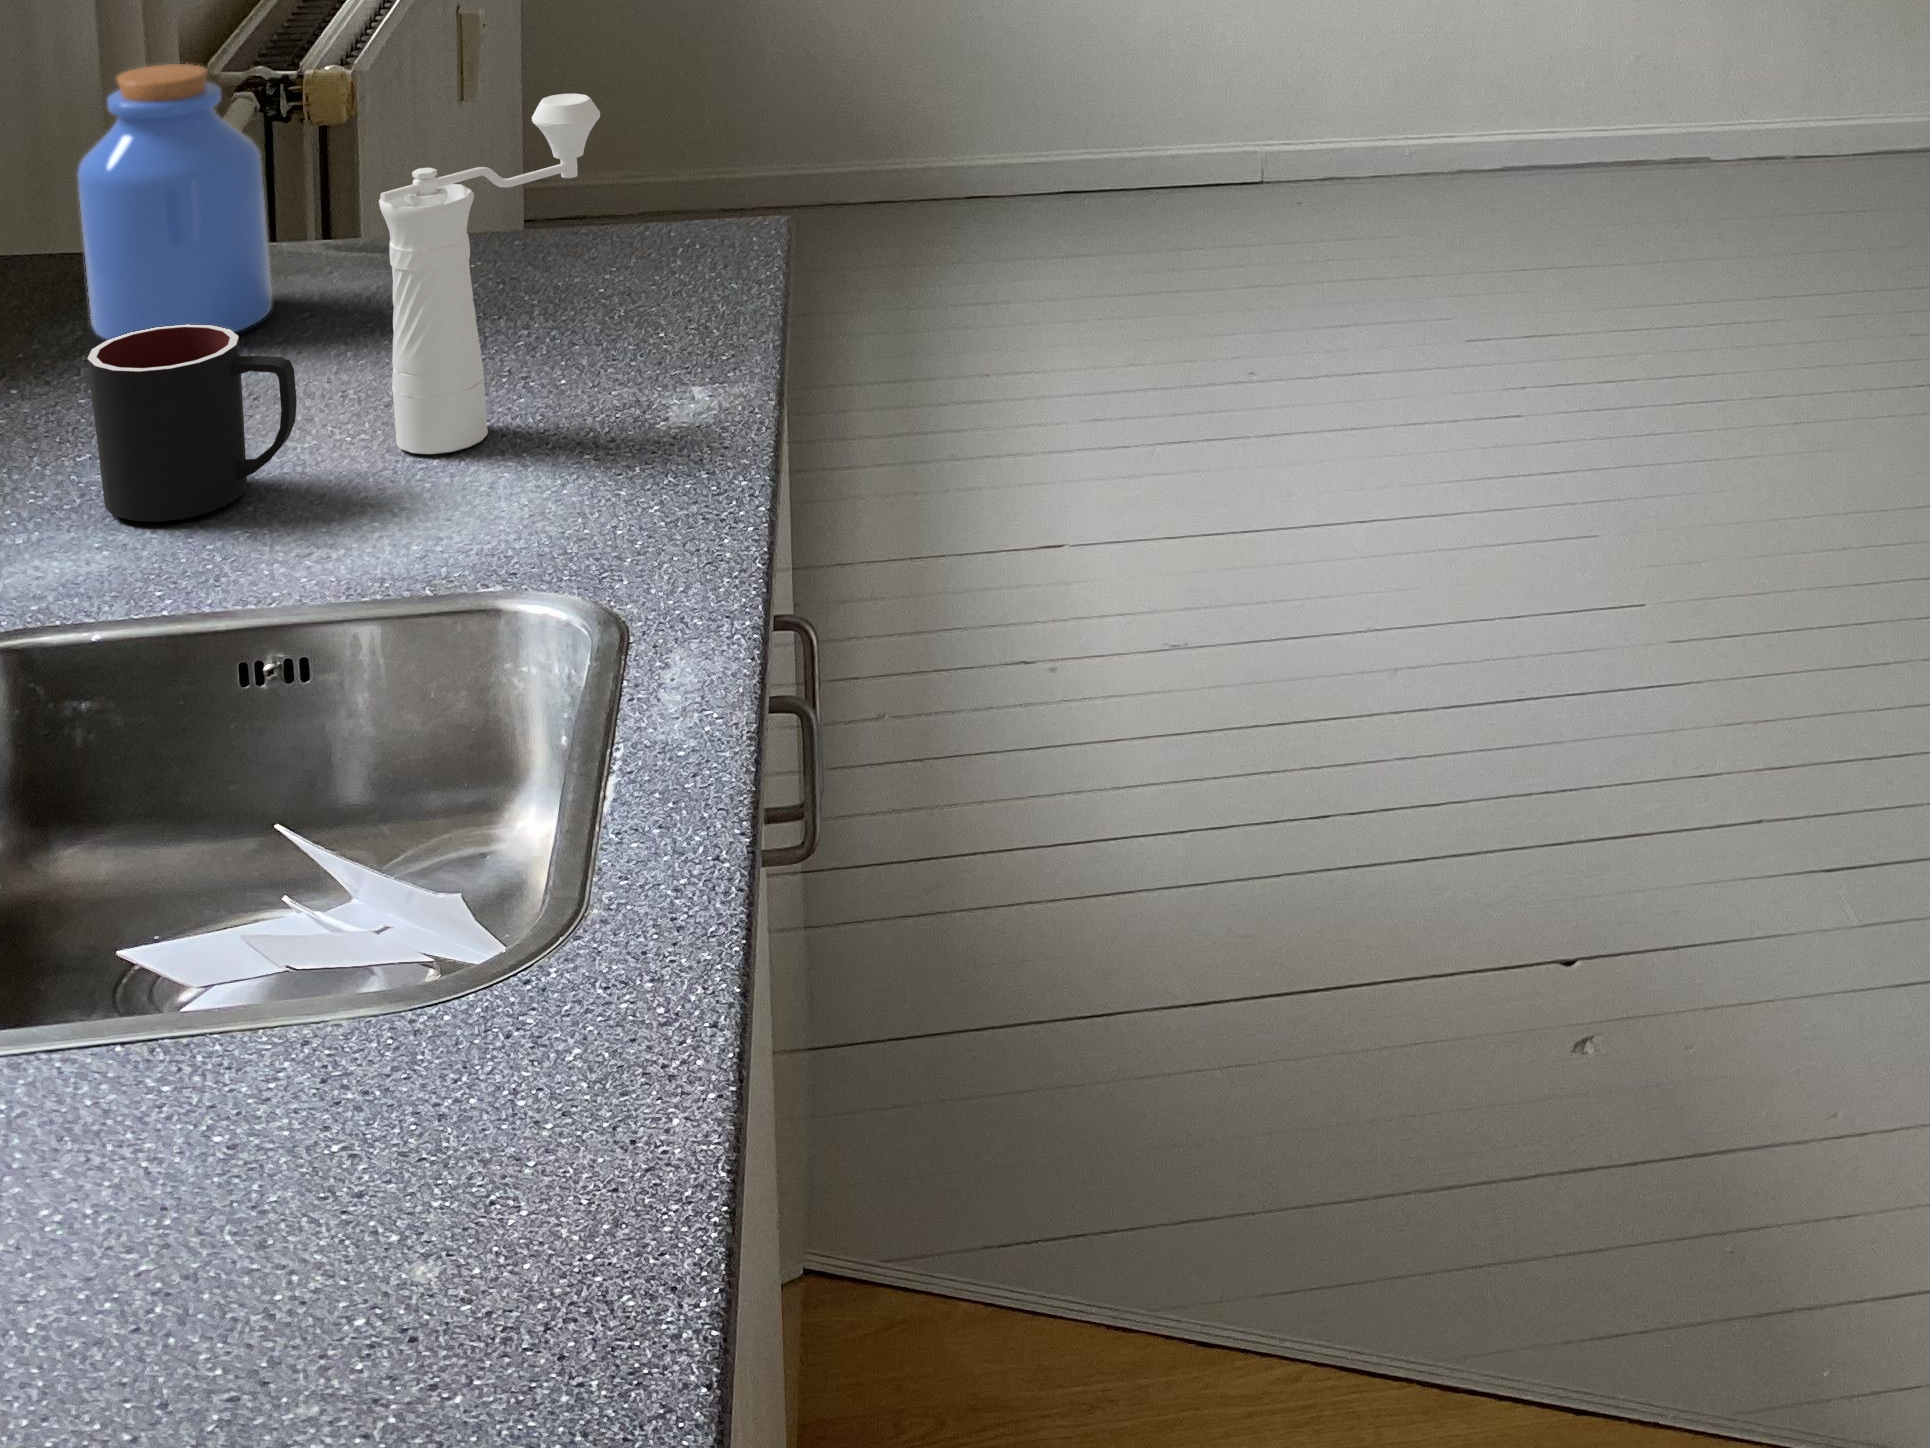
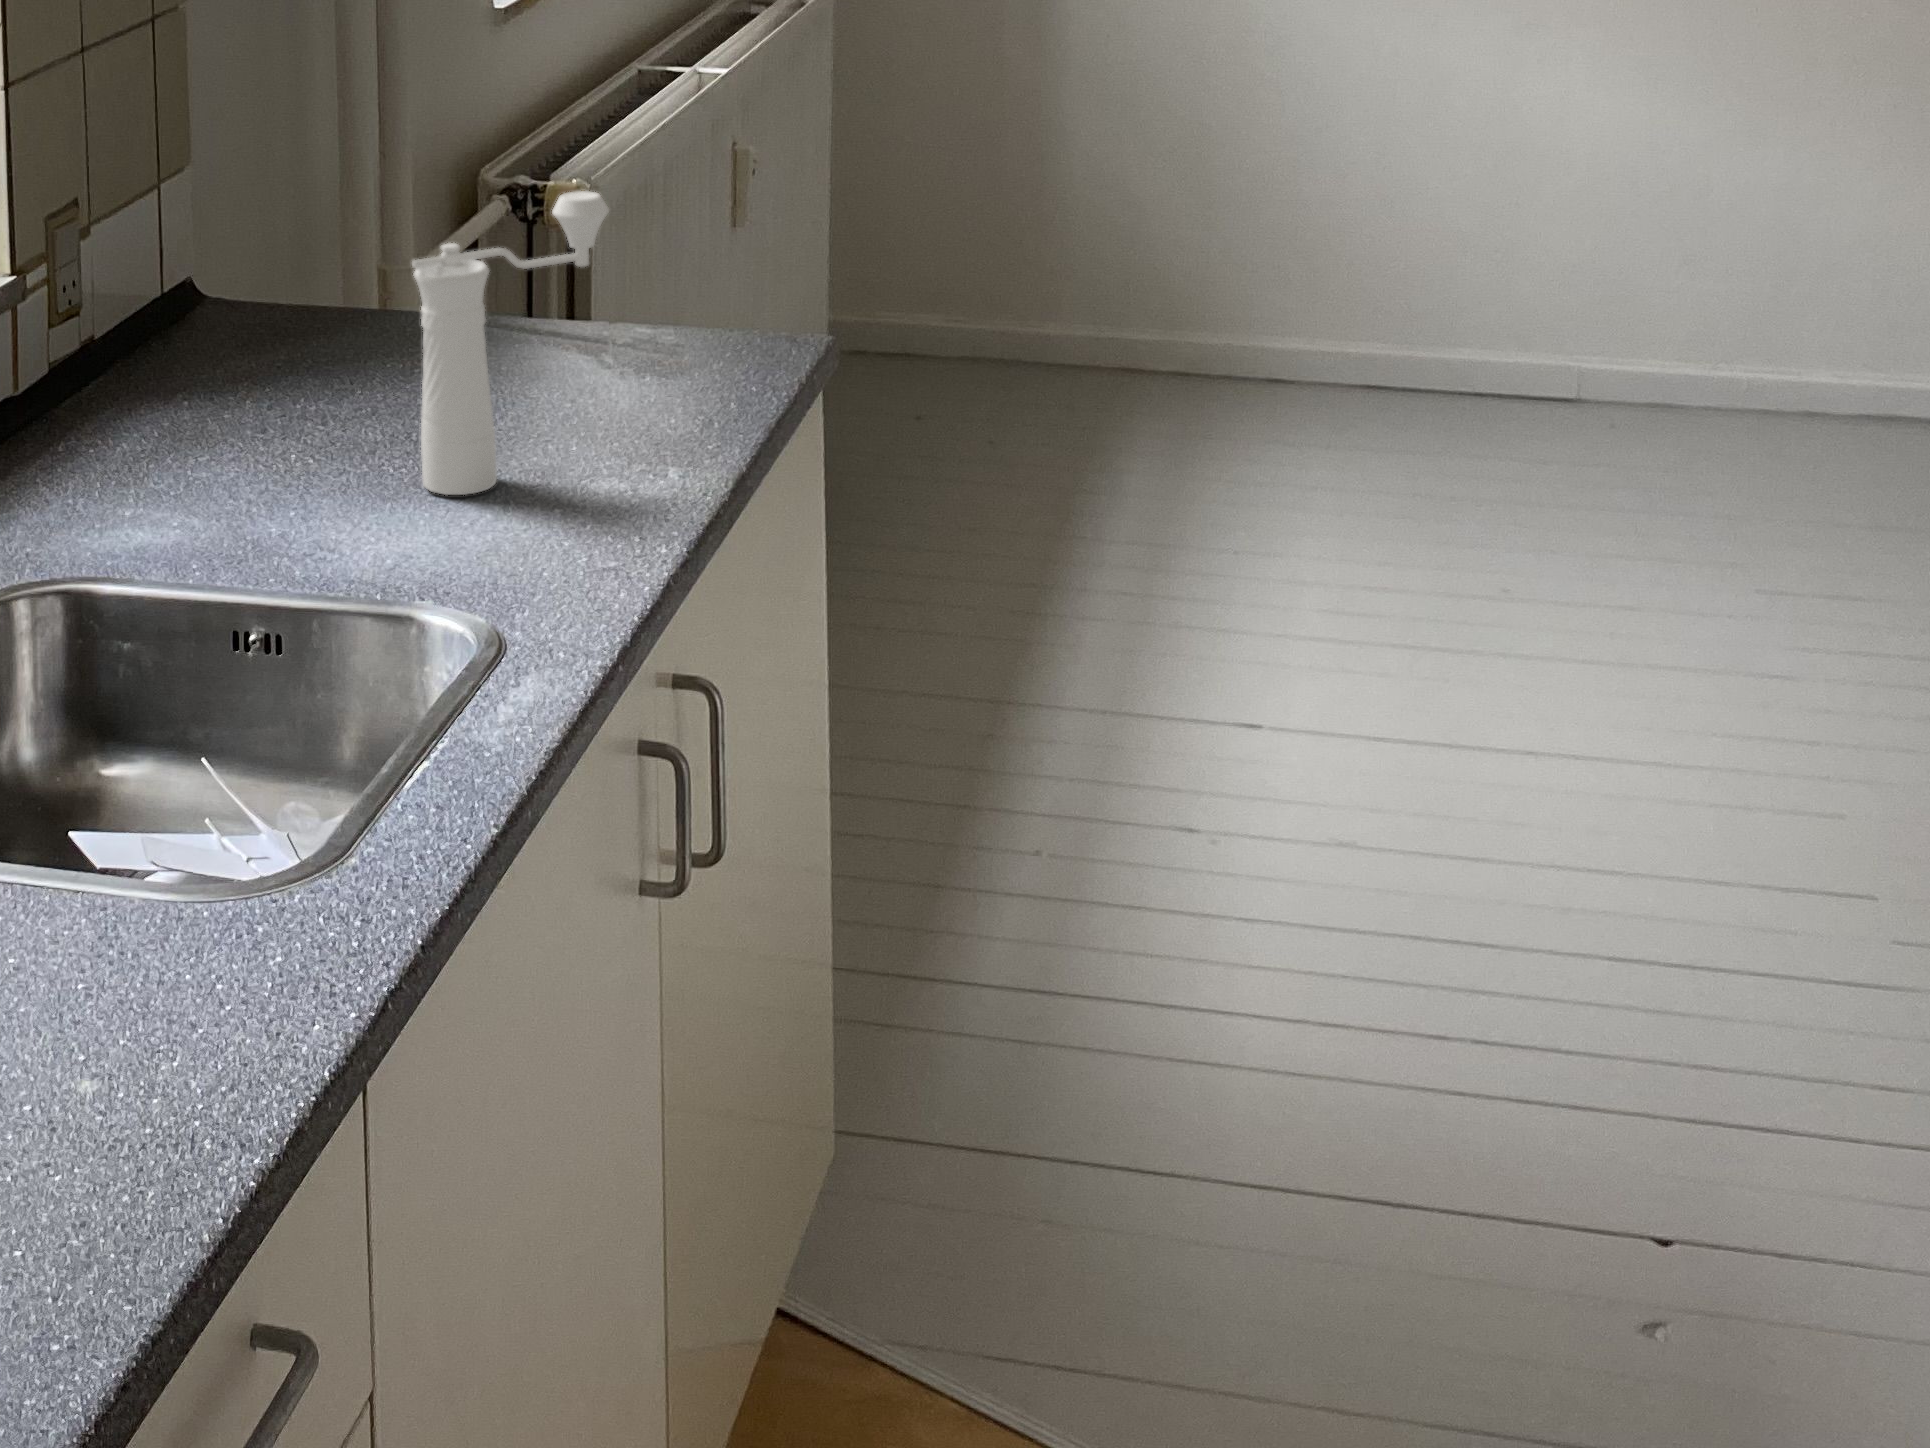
jar: present [78,64,272,339] -> none [254,149,397,386]
mug: present [87,324,297,522] -> none [185,356,334,517]

